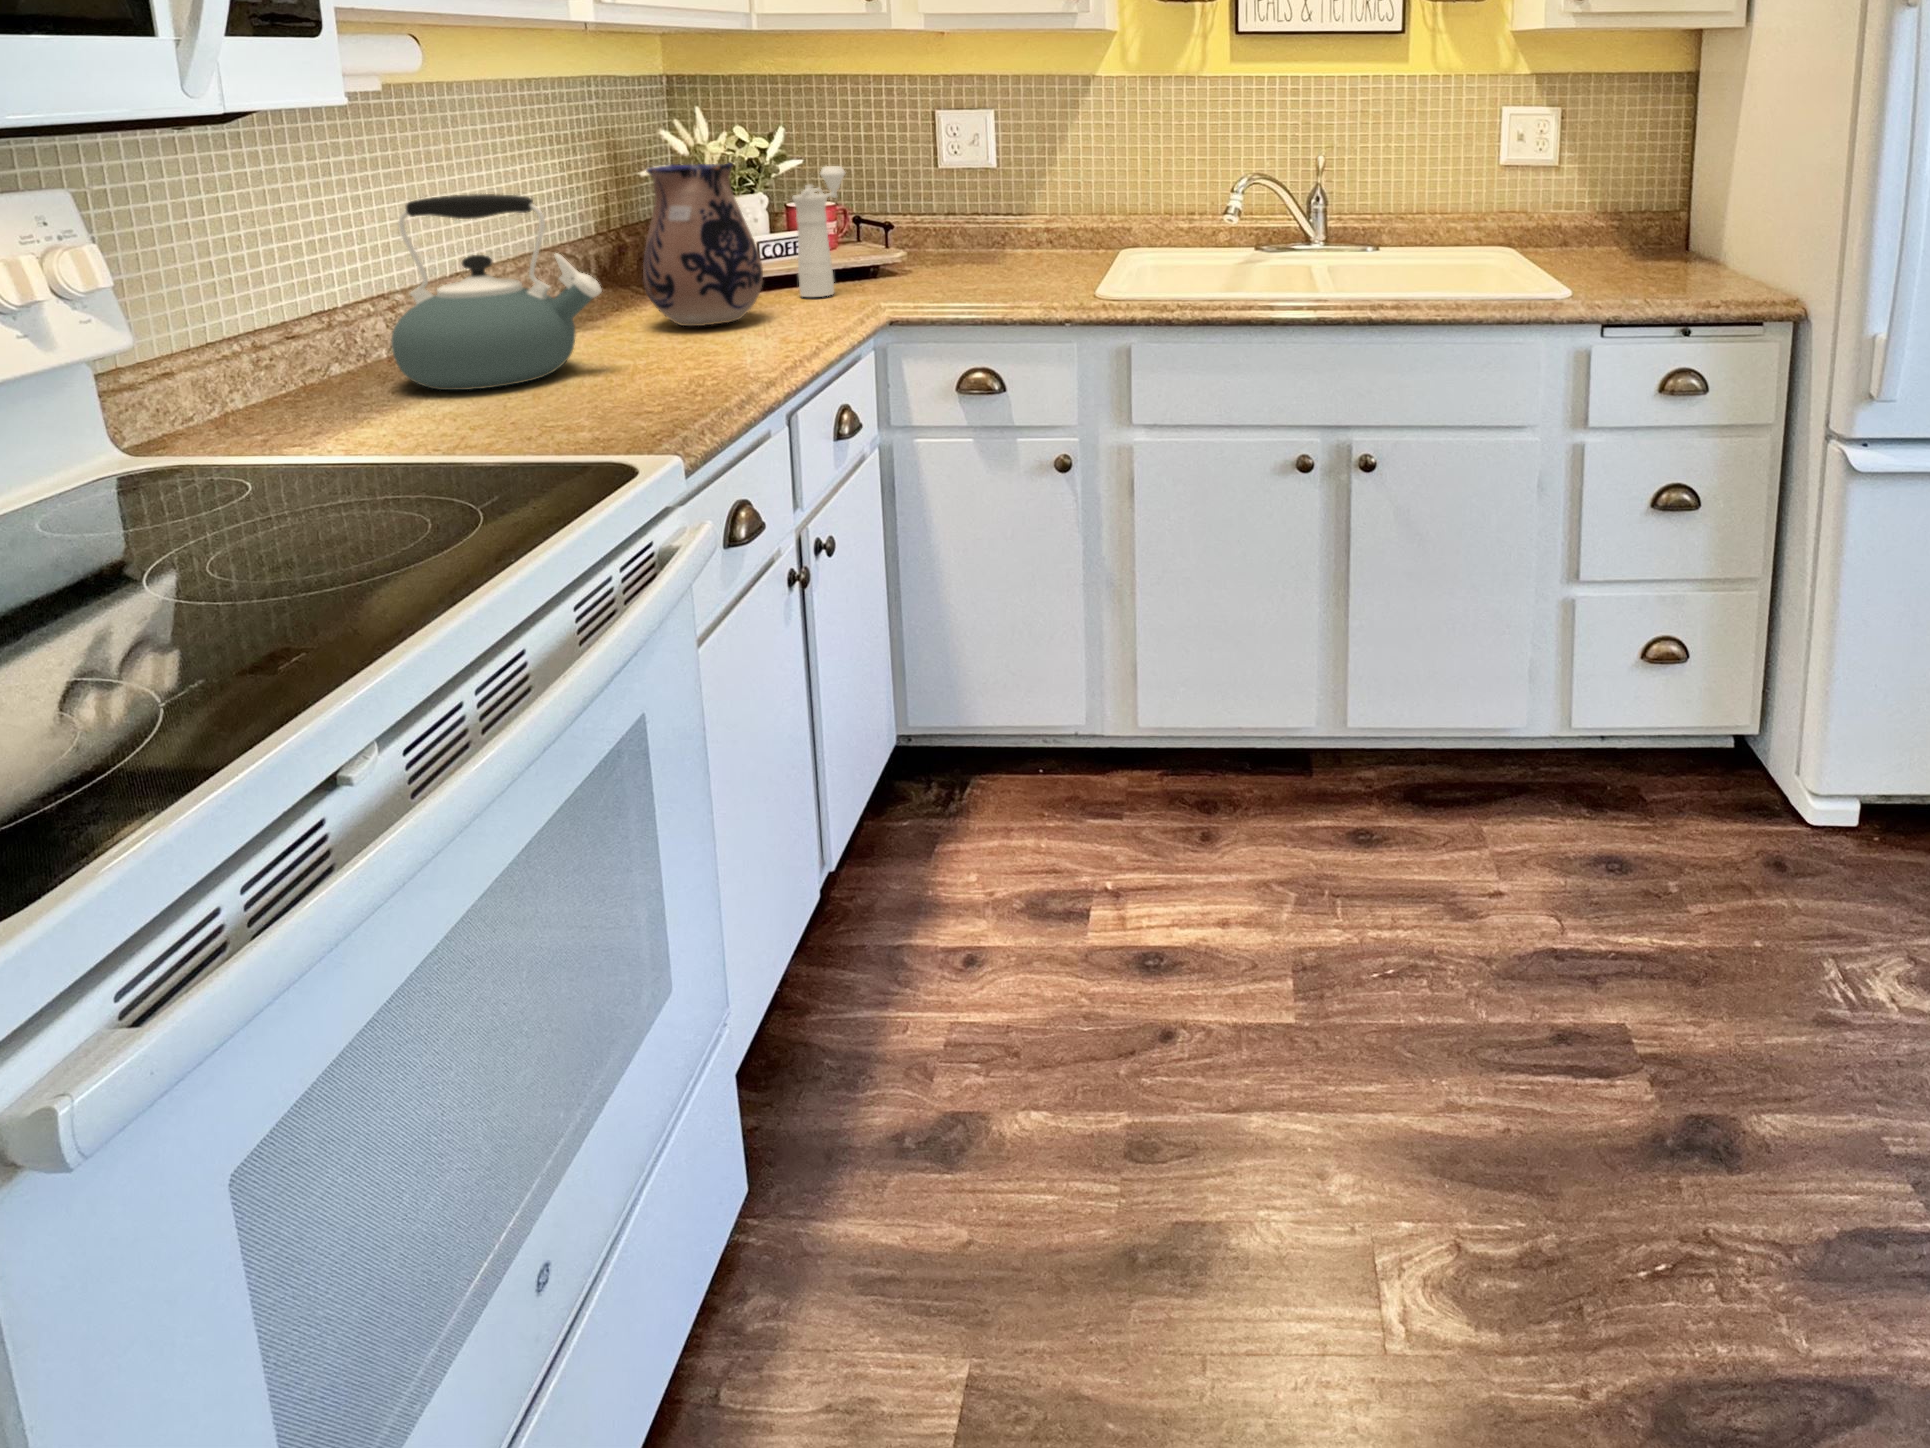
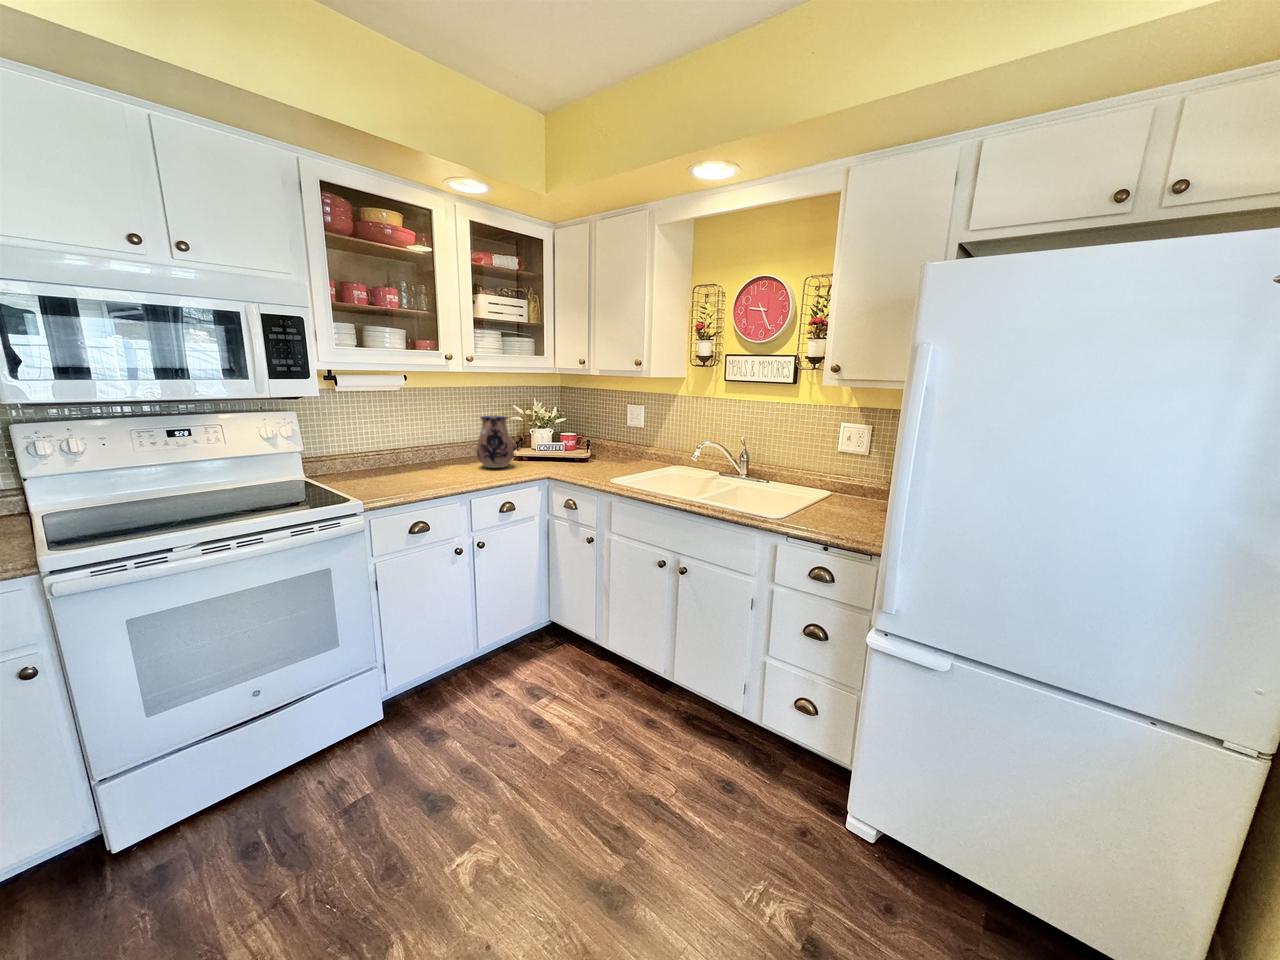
pepper mill: present [792,166,845,297] -> none [539,420,567,464]
kettle: present [391,194,602,390] -> none [388,420,437,476]

